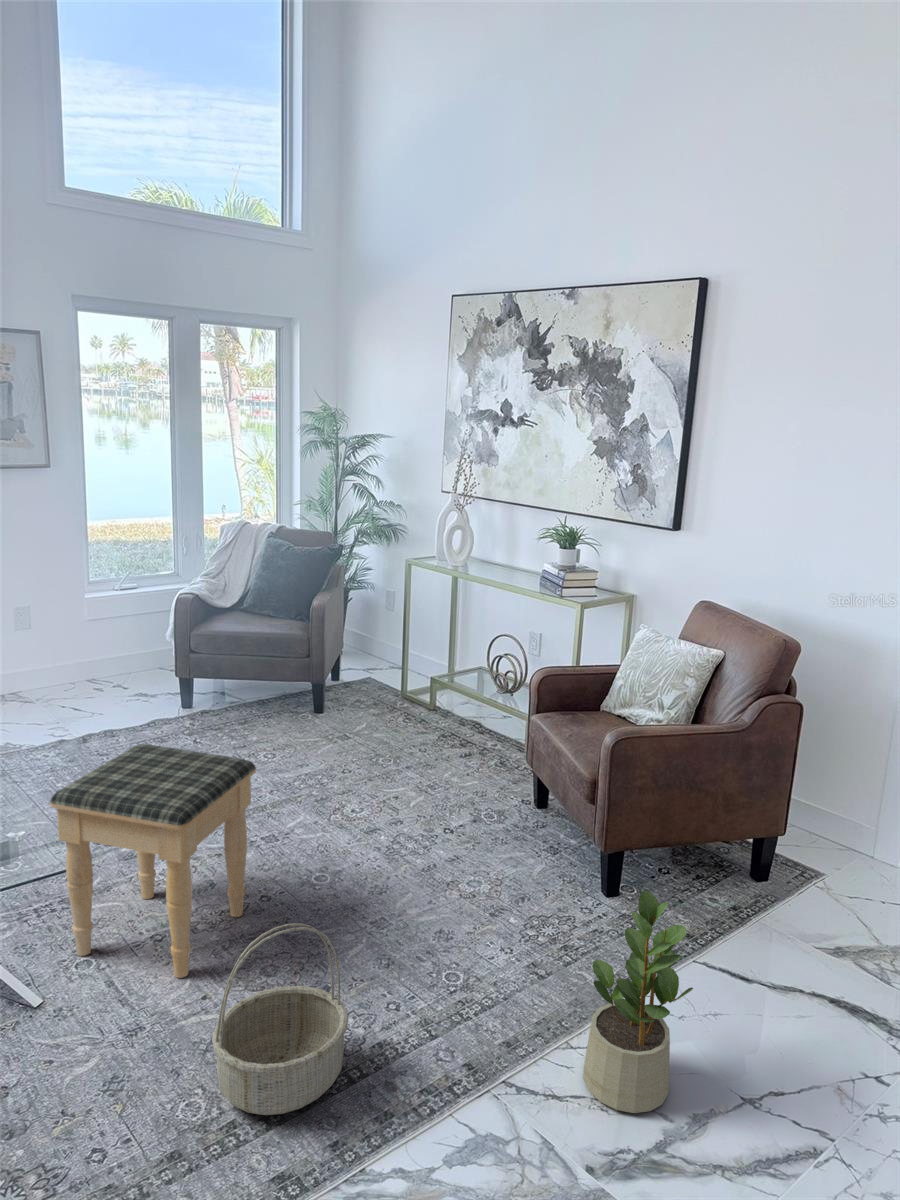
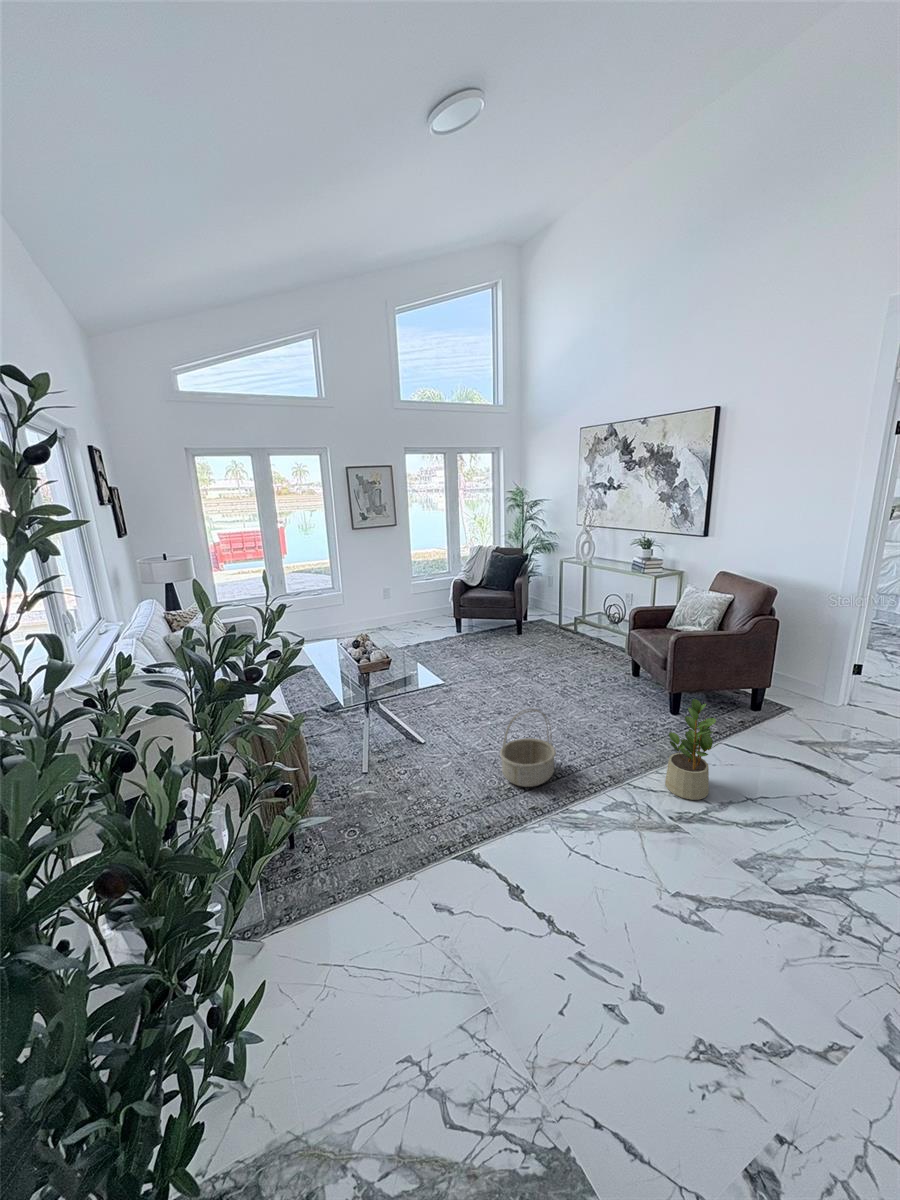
footstool: present [50,744,256,978] -> none [424,641,505,737]

